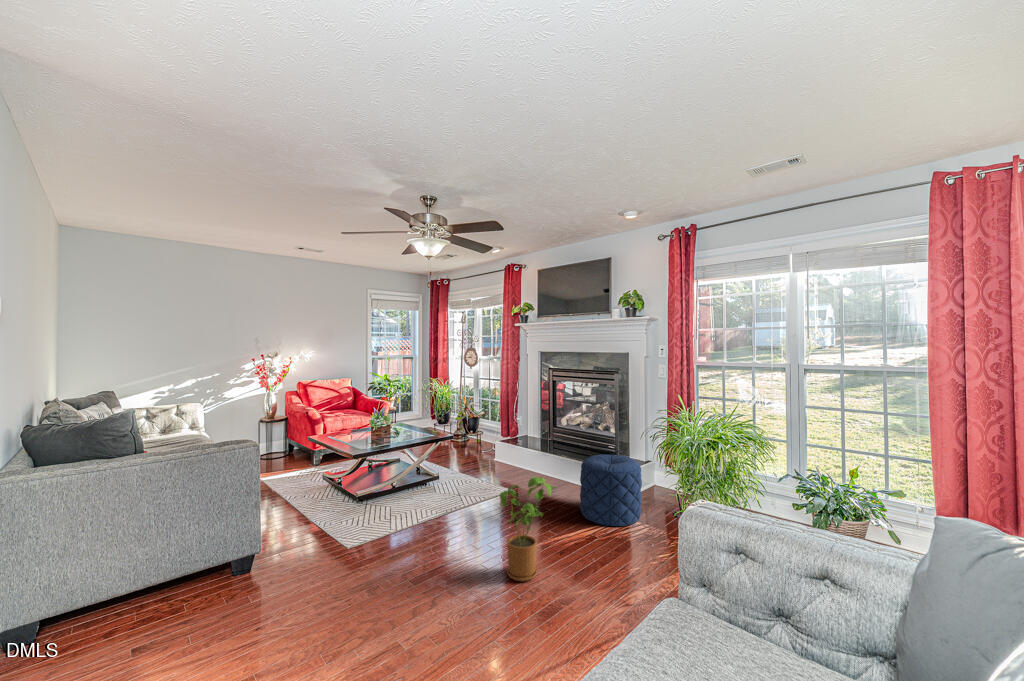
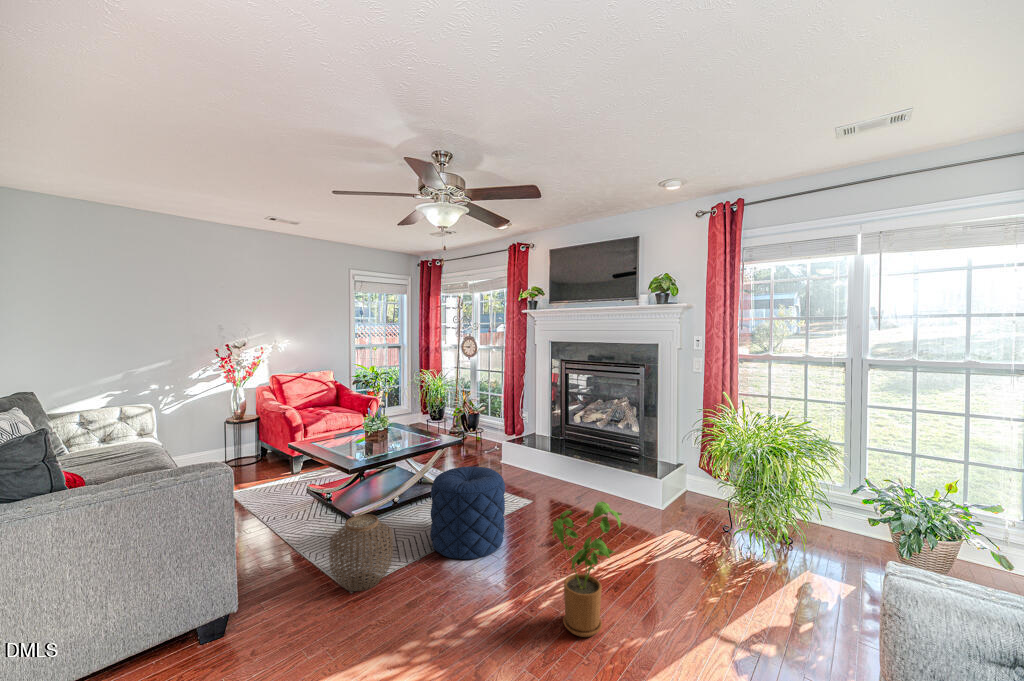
pouf: present [580,455,642,526] -> present [430,467,505,559]
woven basket: none [332,489,382,547] -> present [329,514,393,591]

